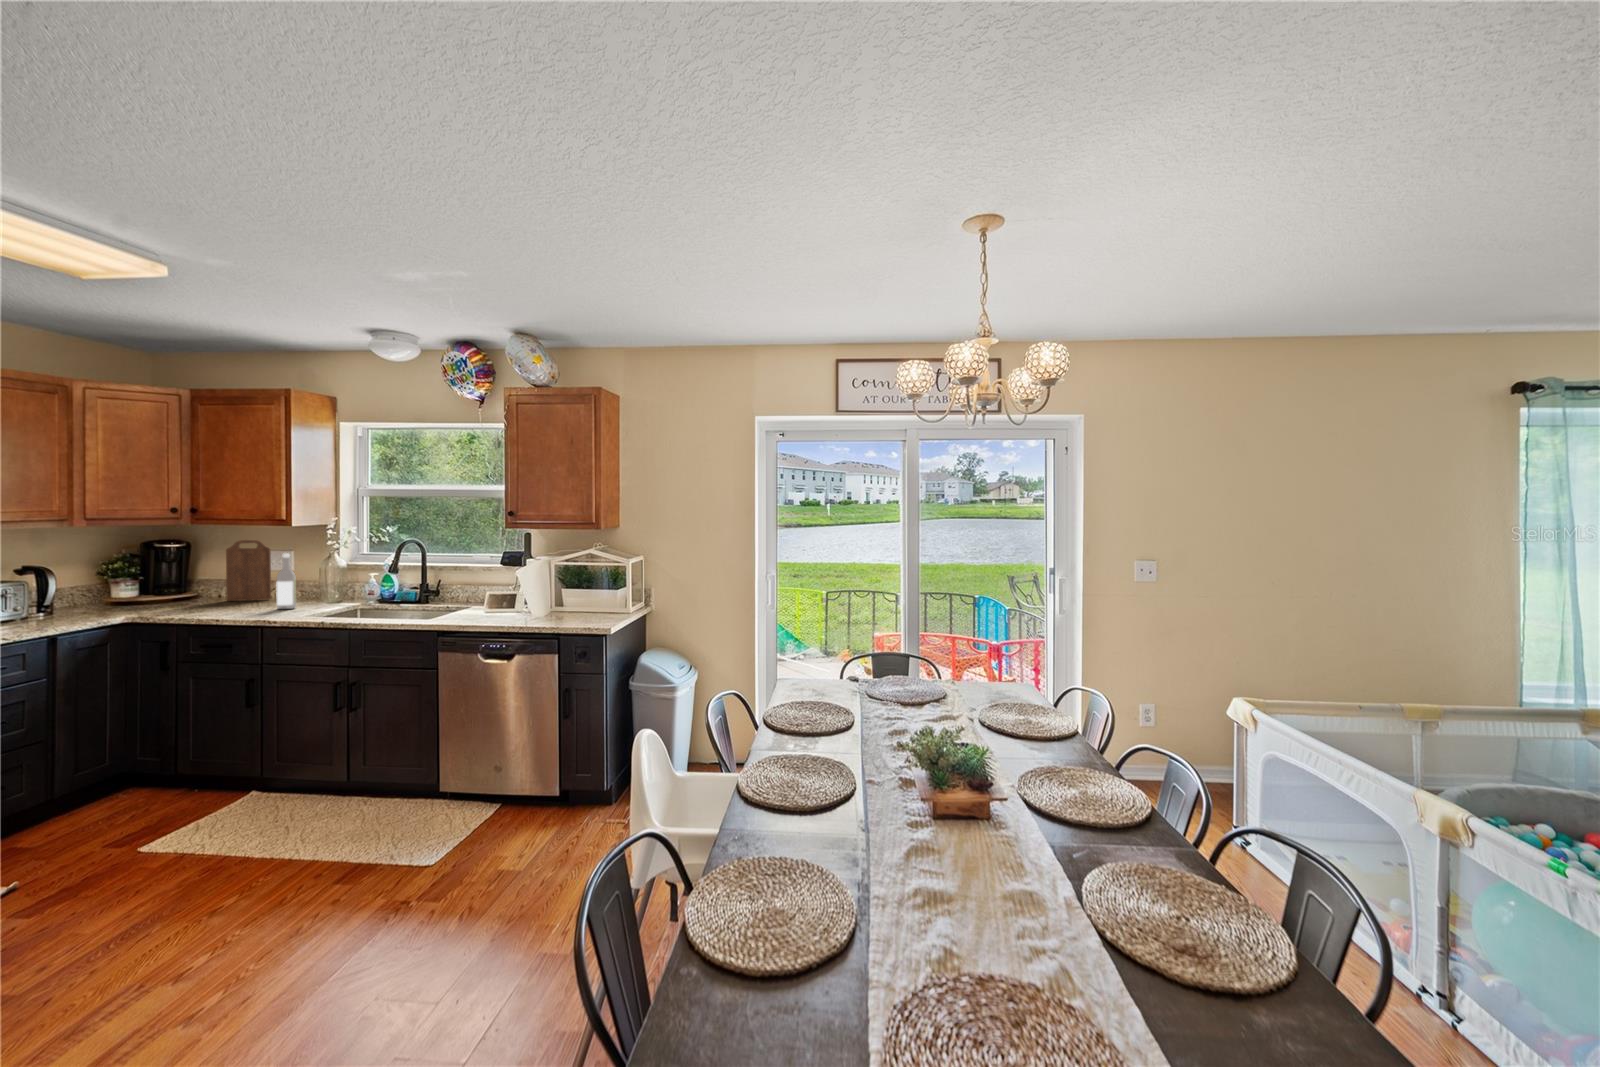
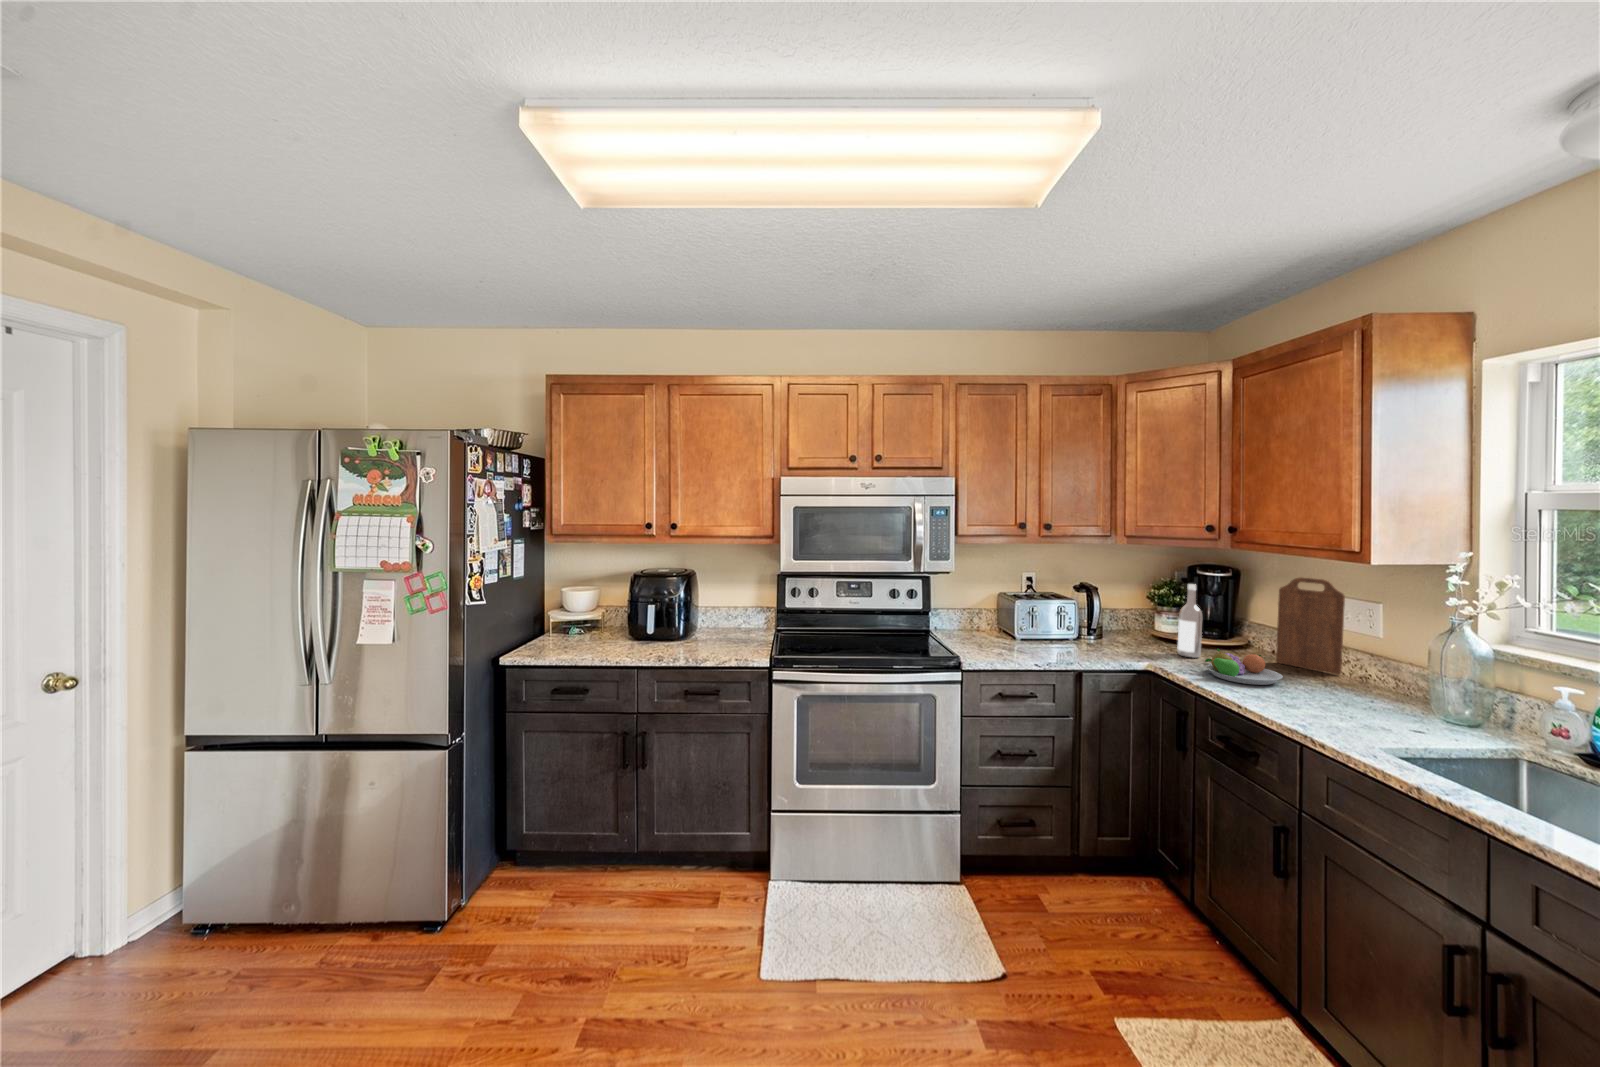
wine bottle: present [277,553,296,609] -> present [1178,584,1202,658]
fruit bowl: none [179,593,238,611] -> present [1205,649,1283,685]

